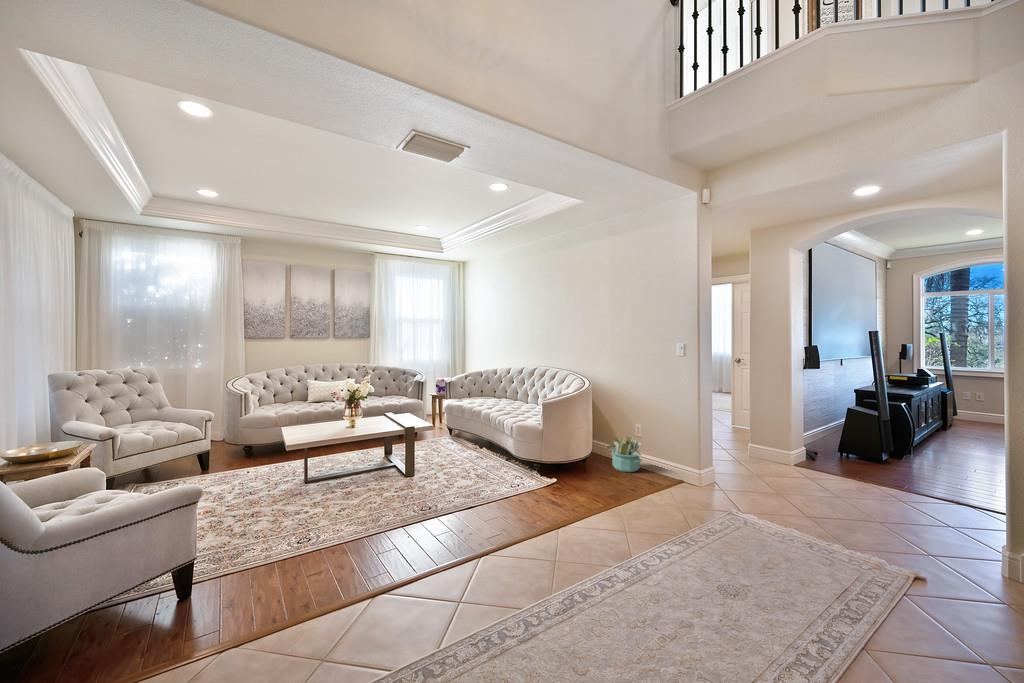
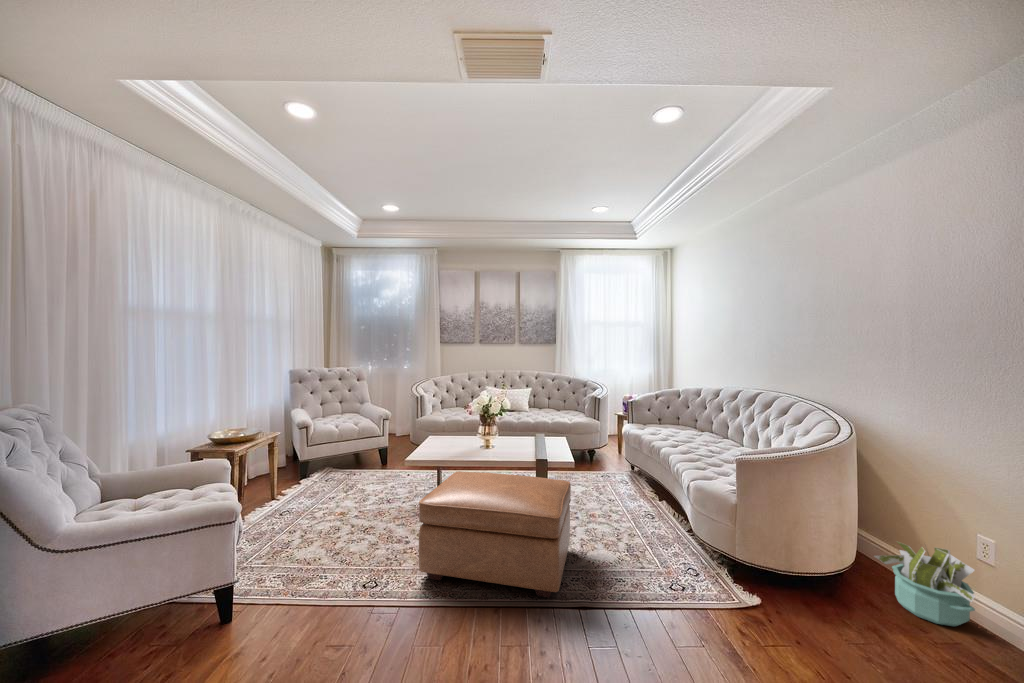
ottoman: none [340,435,452,522] -> present [419,471,571,597]

